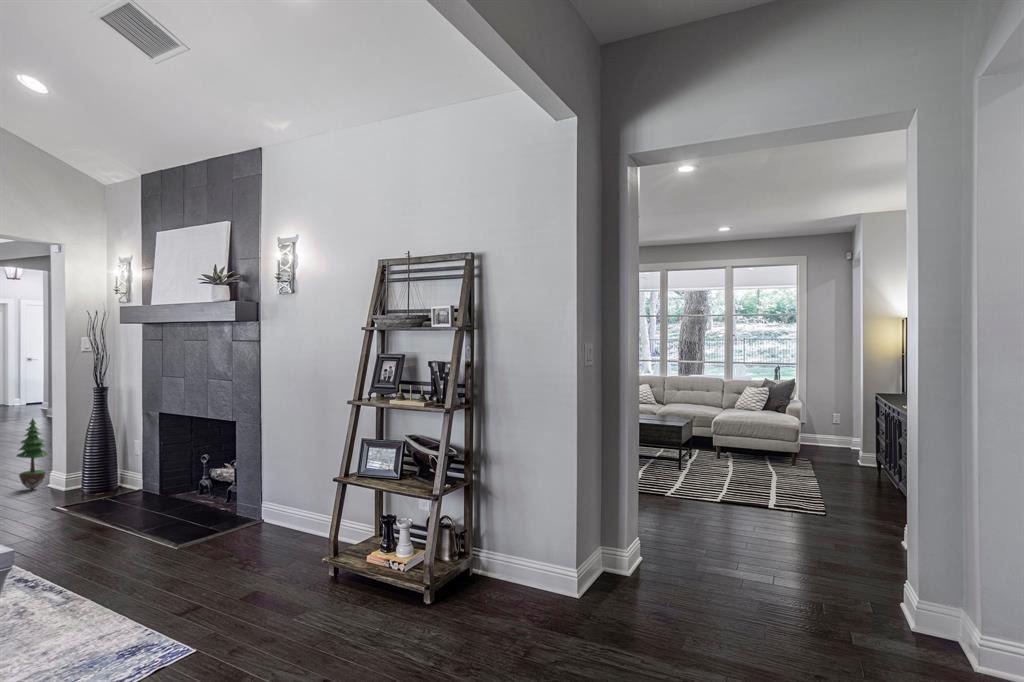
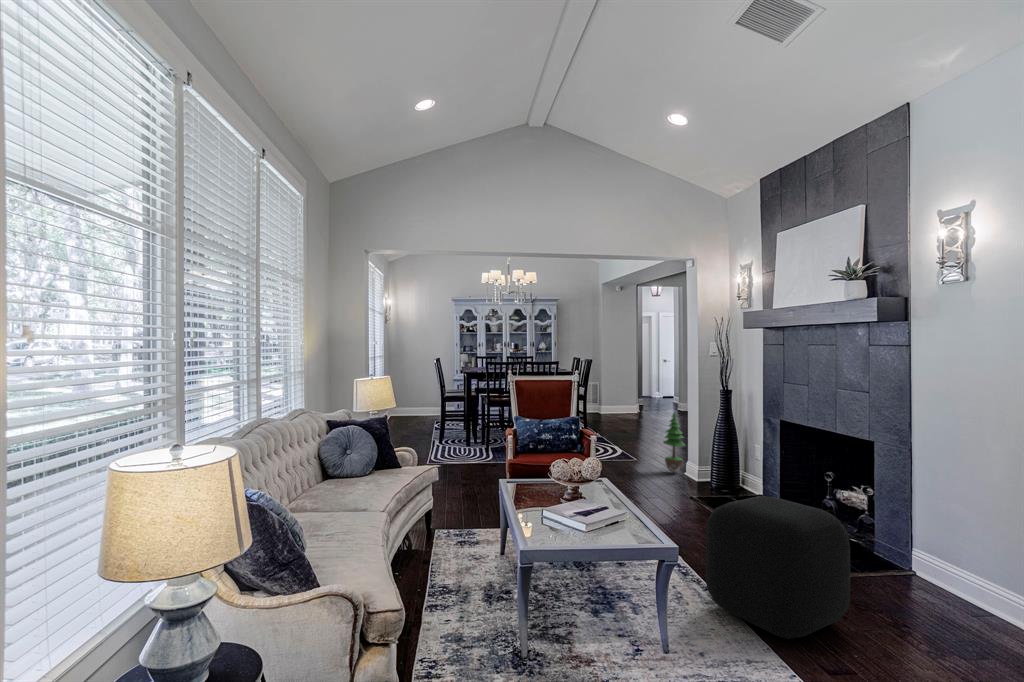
ottoman: none [58,483,202,605] -> present [706,496,850,639]

